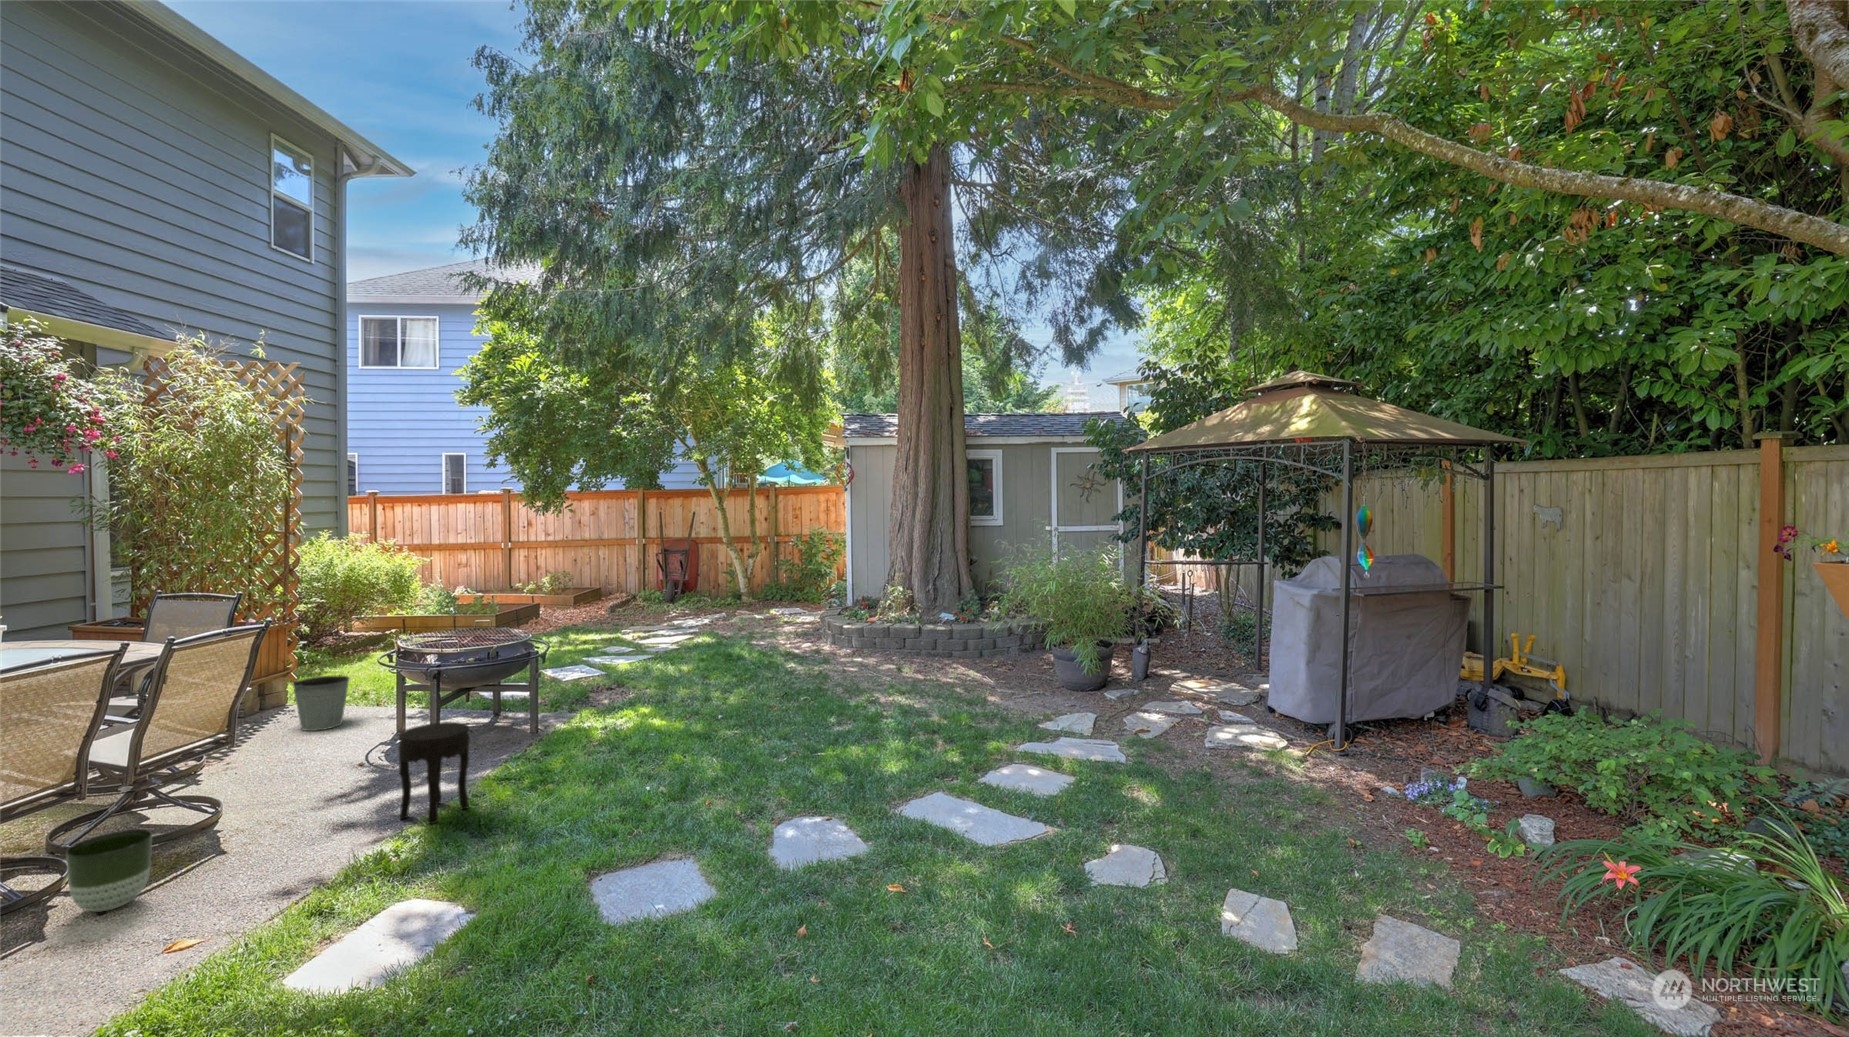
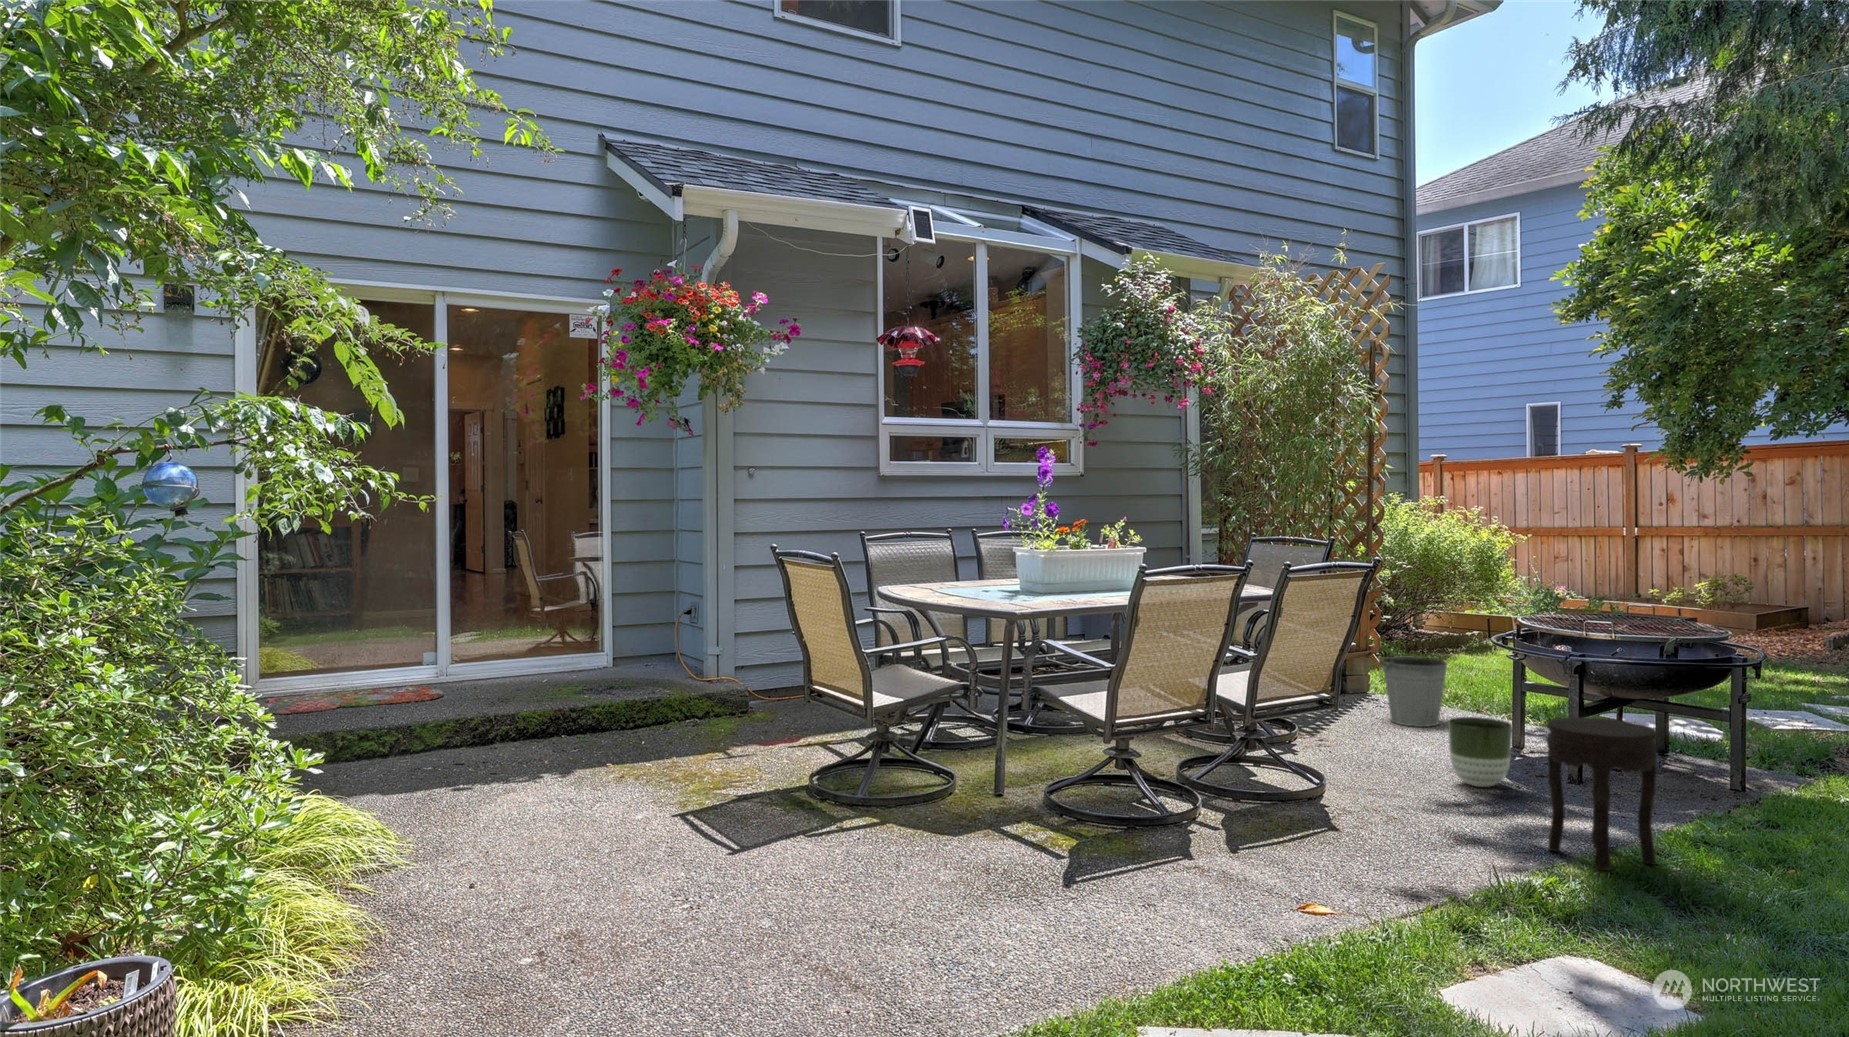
planter: present [66,830,152,912] -> present [1448,717,1512,787]

